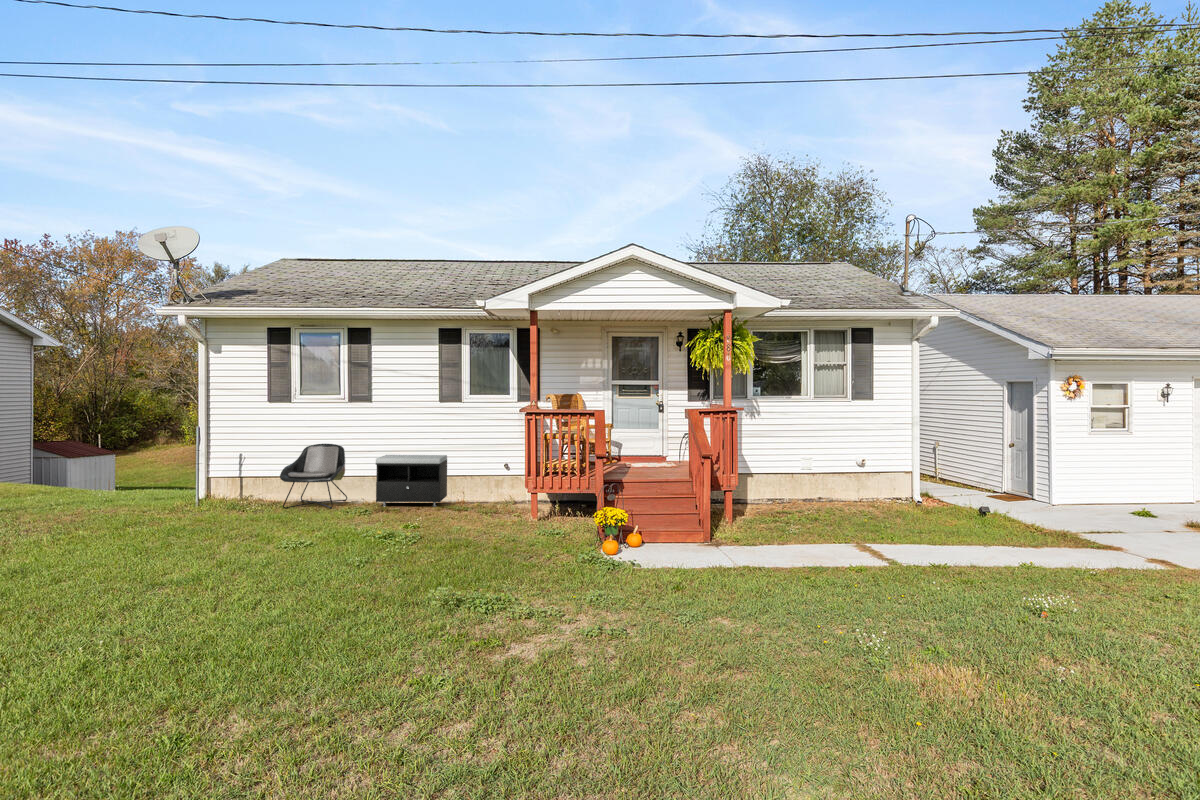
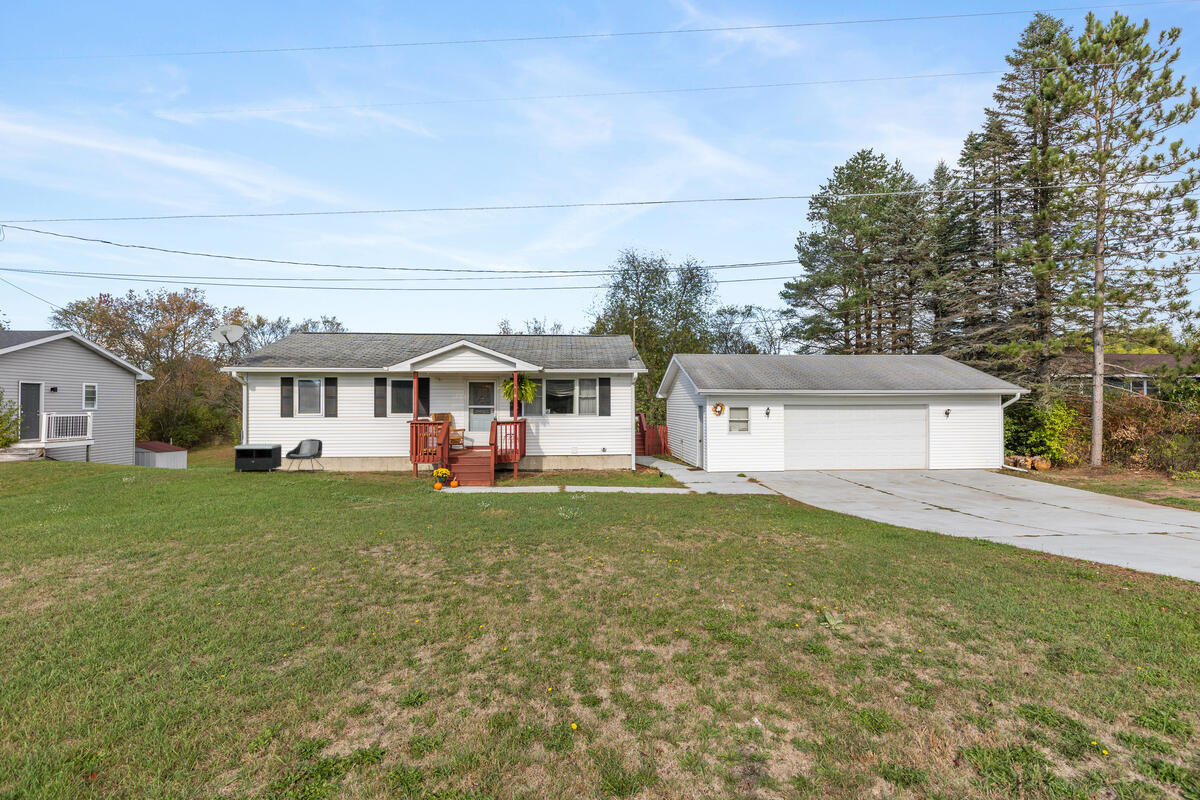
storage bench: present [376,455,447,506] -> present [234,444,282,472]

